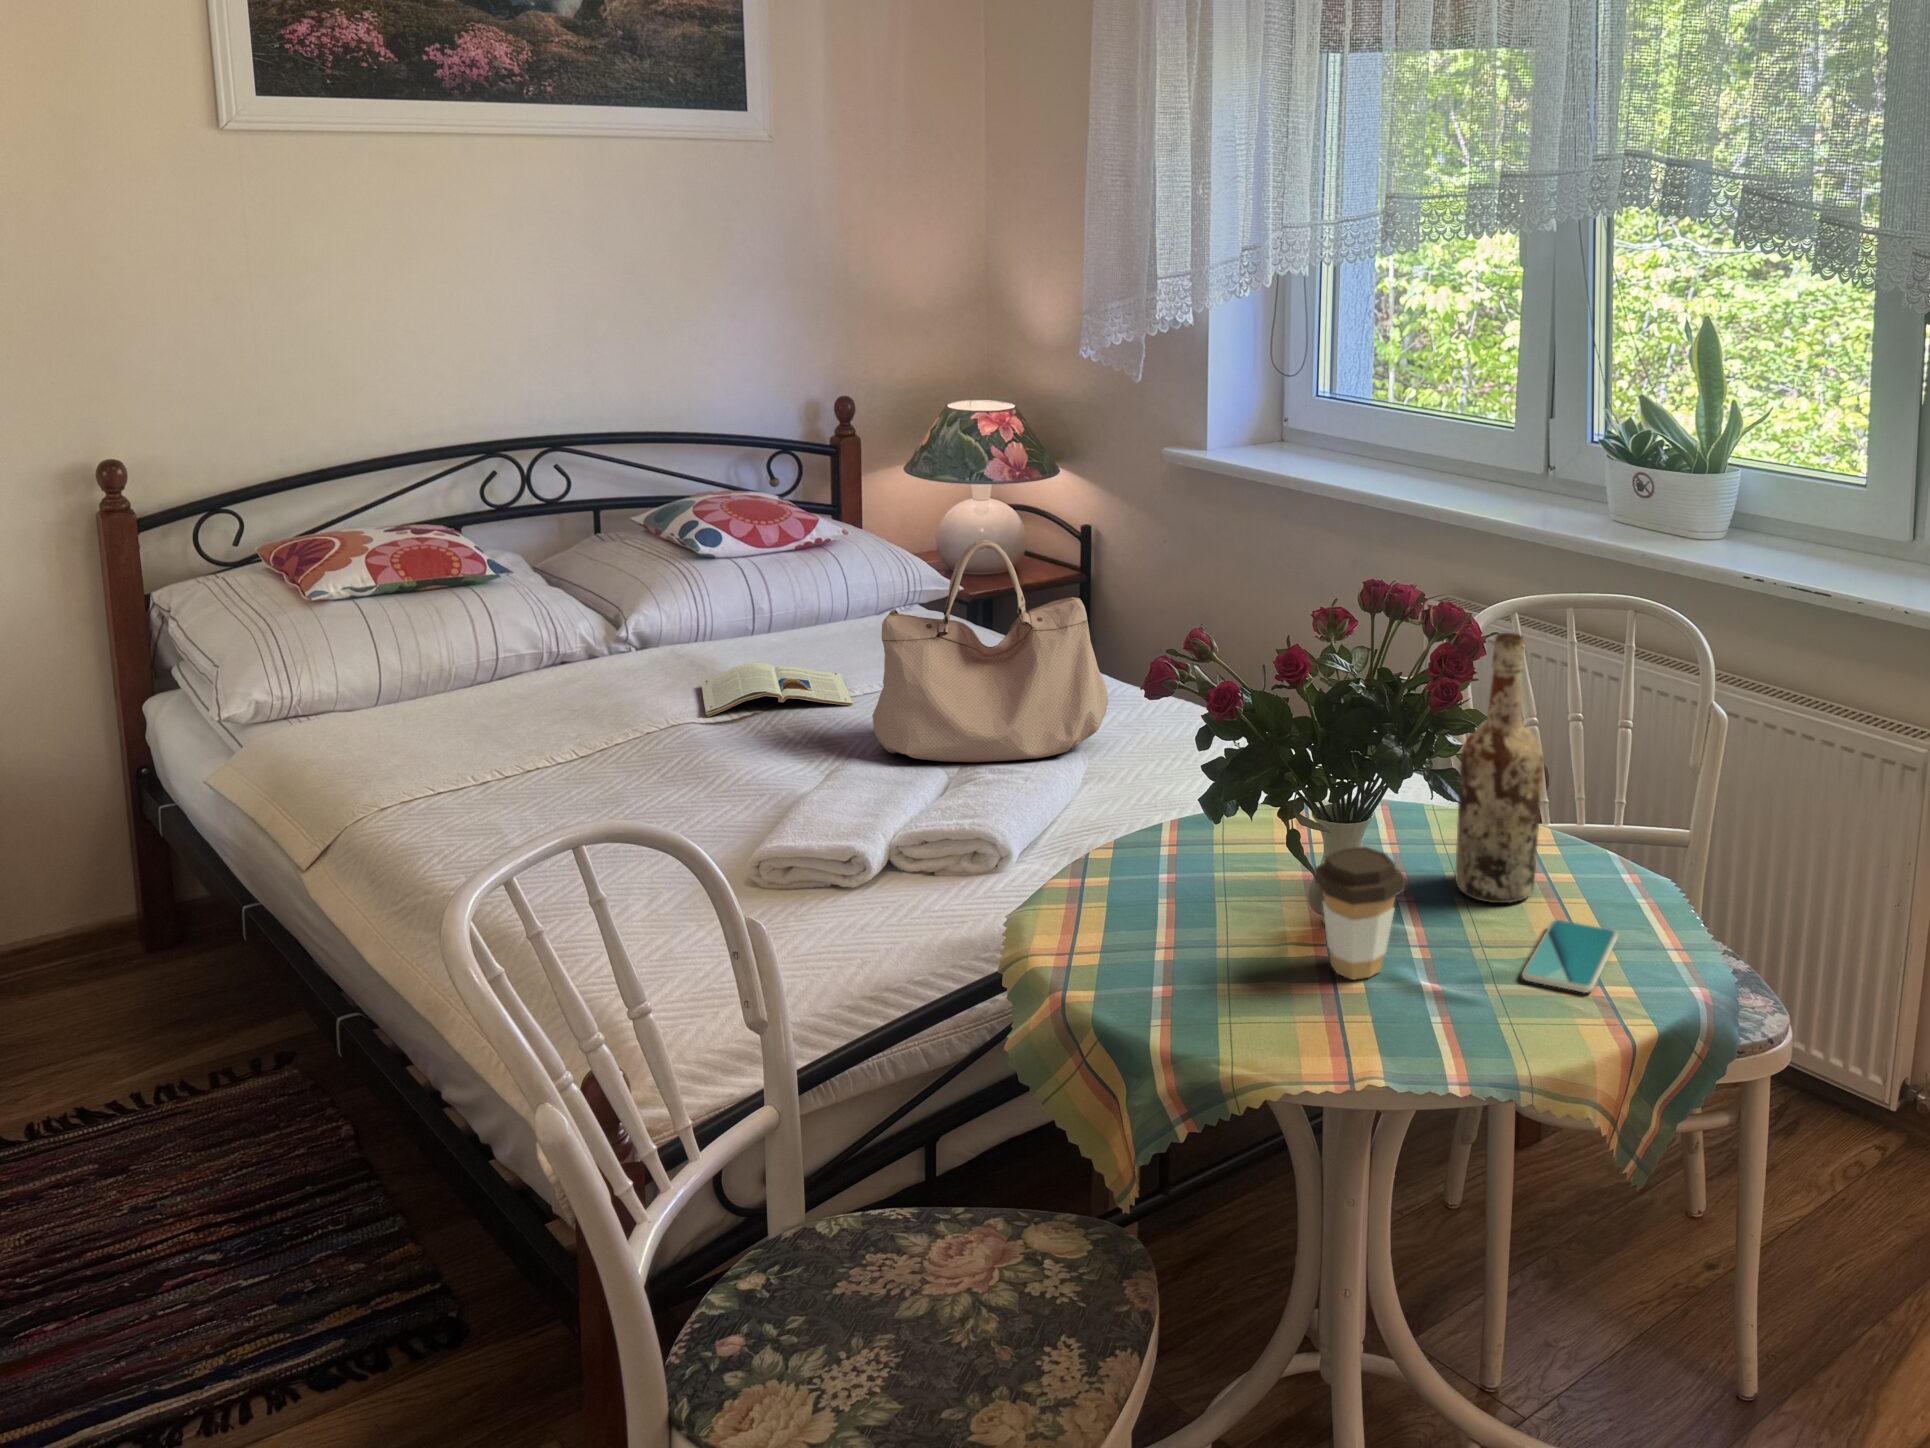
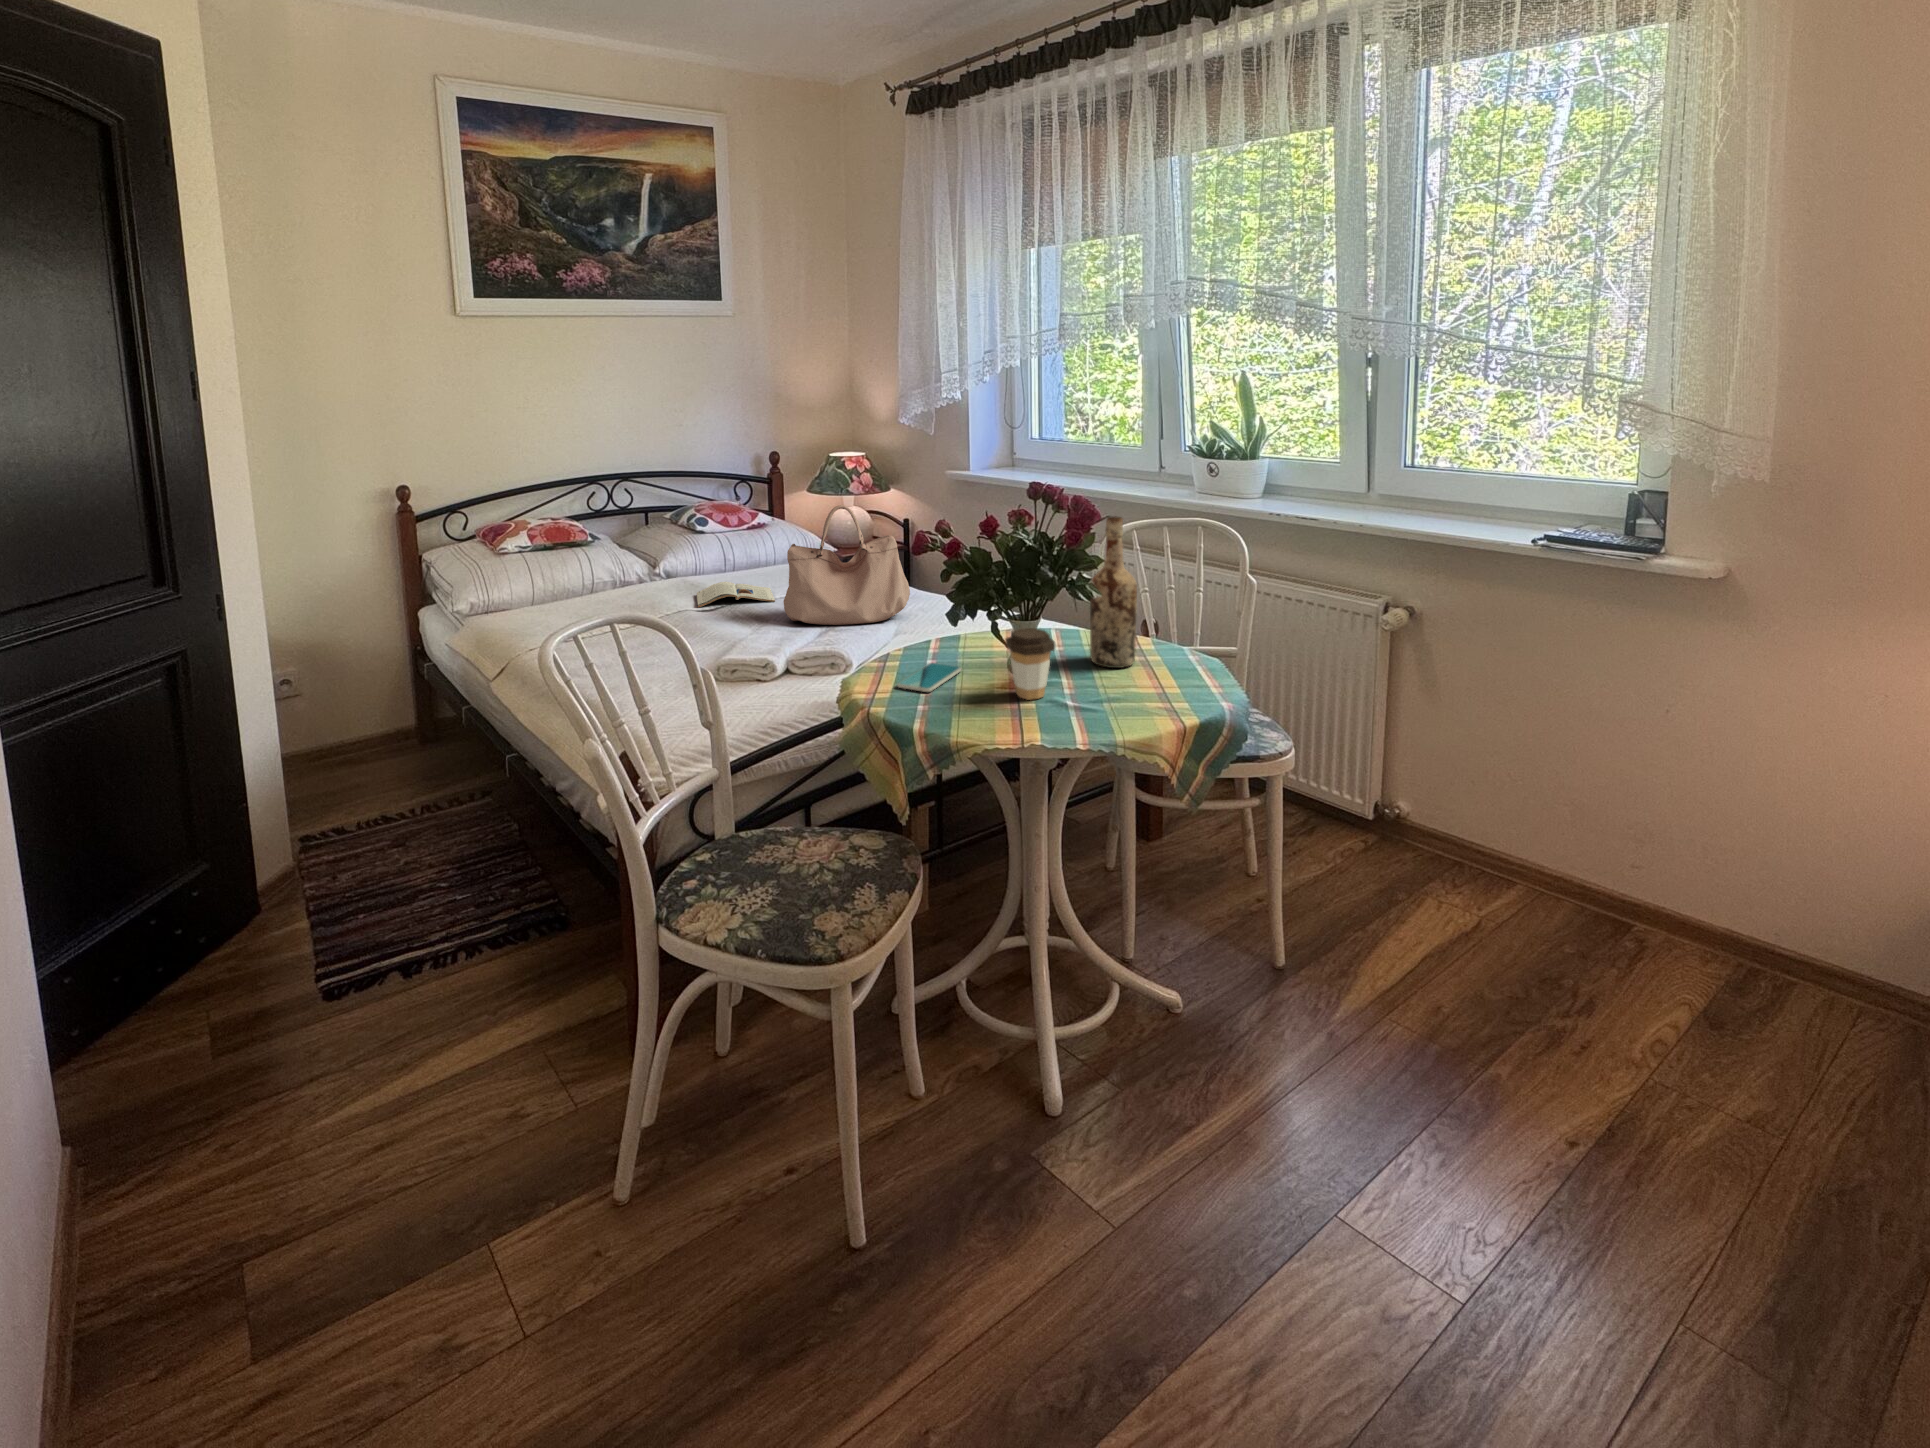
smartphone: present [1522,920,1618,993] -> present [897,663,962,692]

